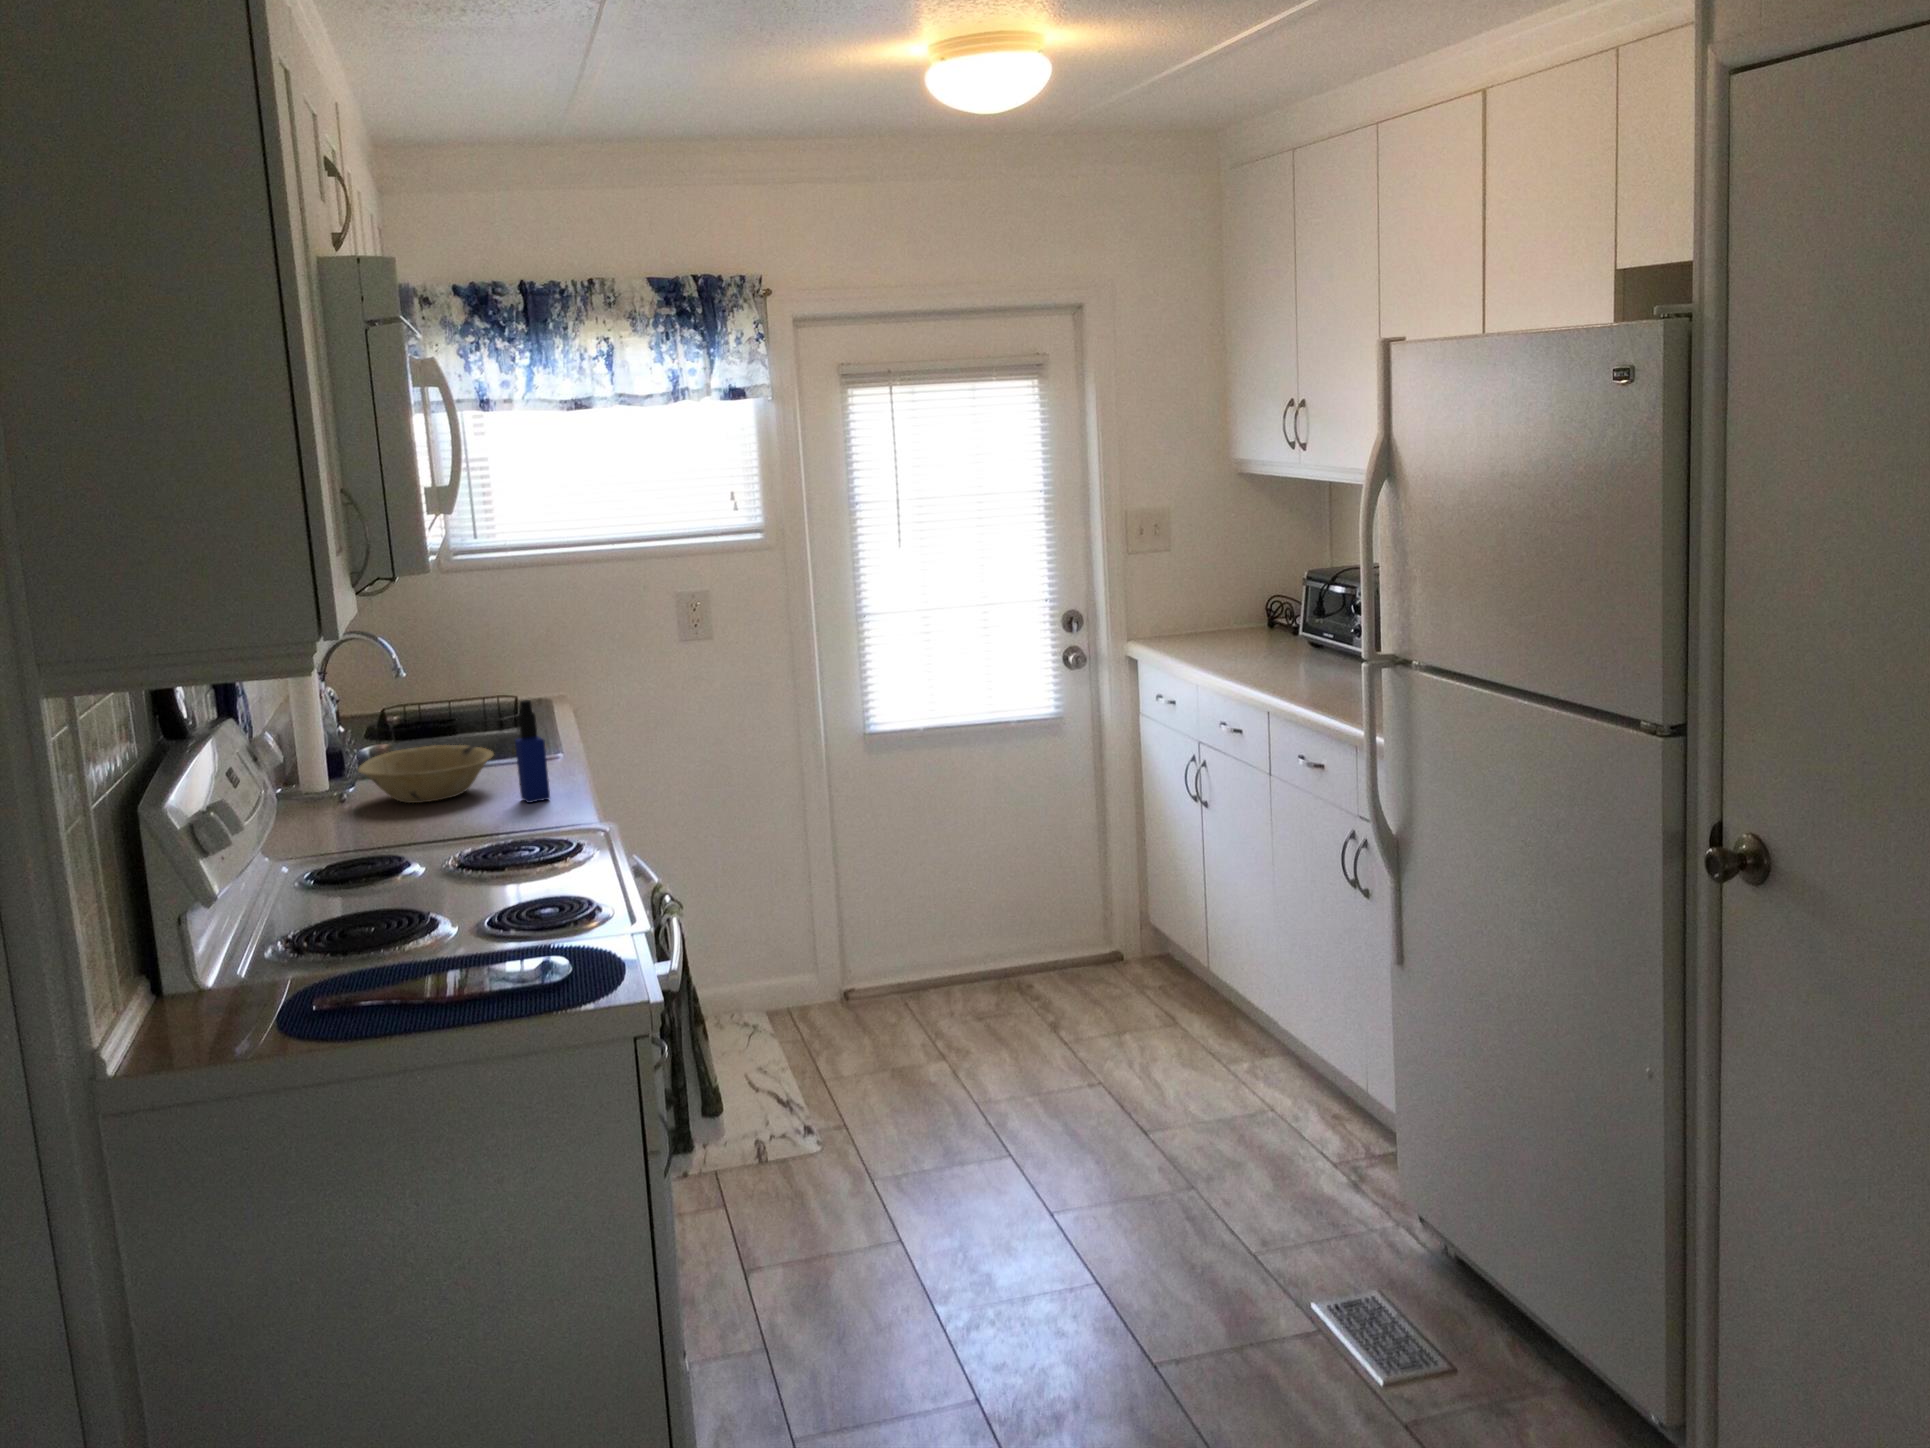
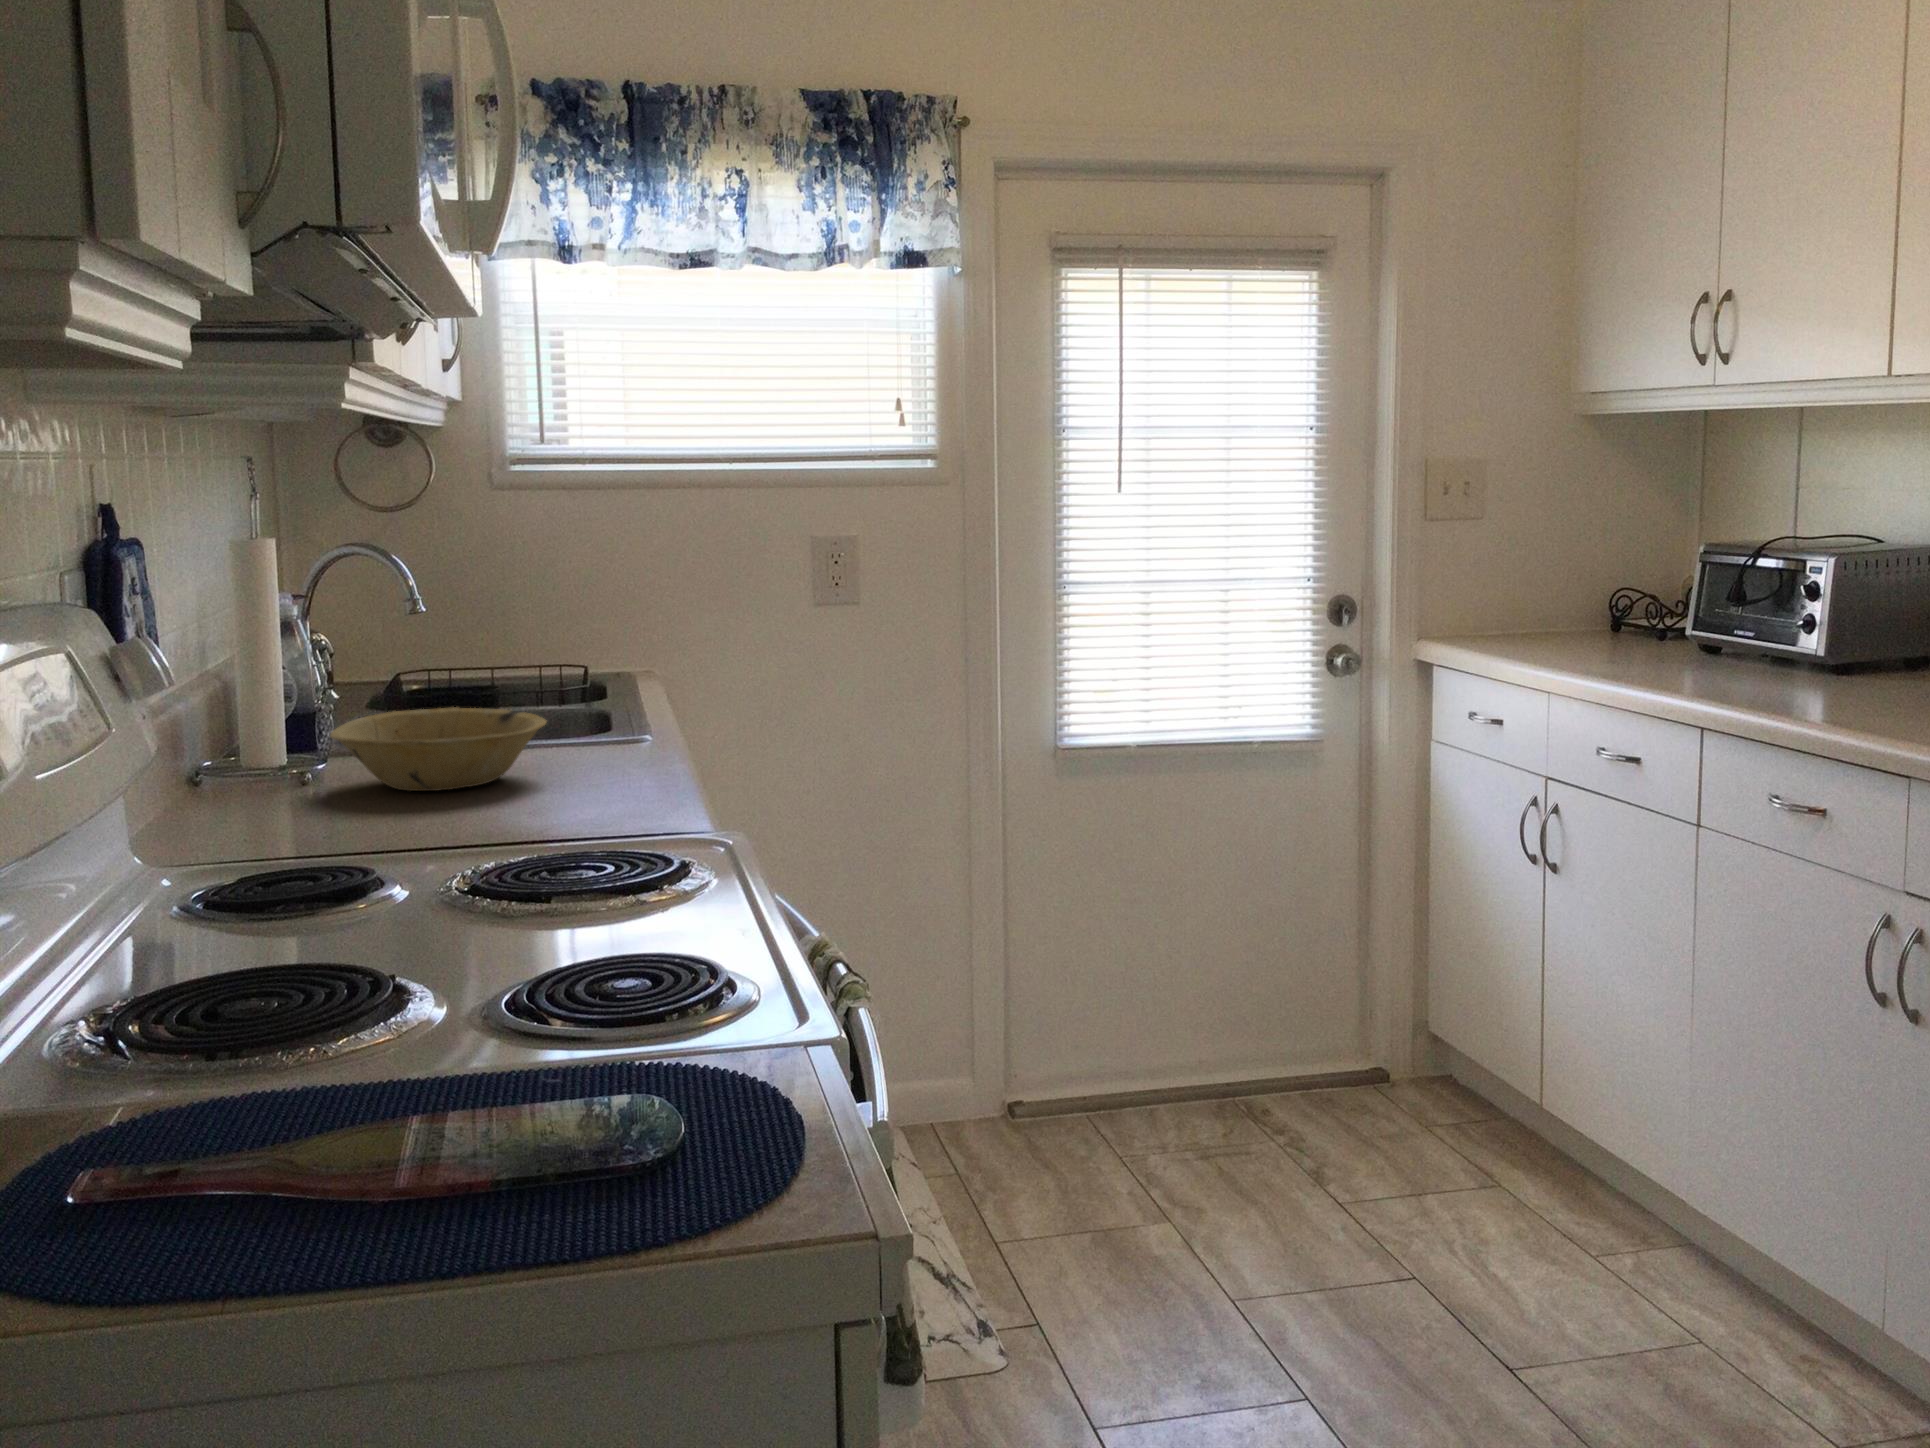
bottle: present [515,700,550,803] -> none [581,632,633,799]

